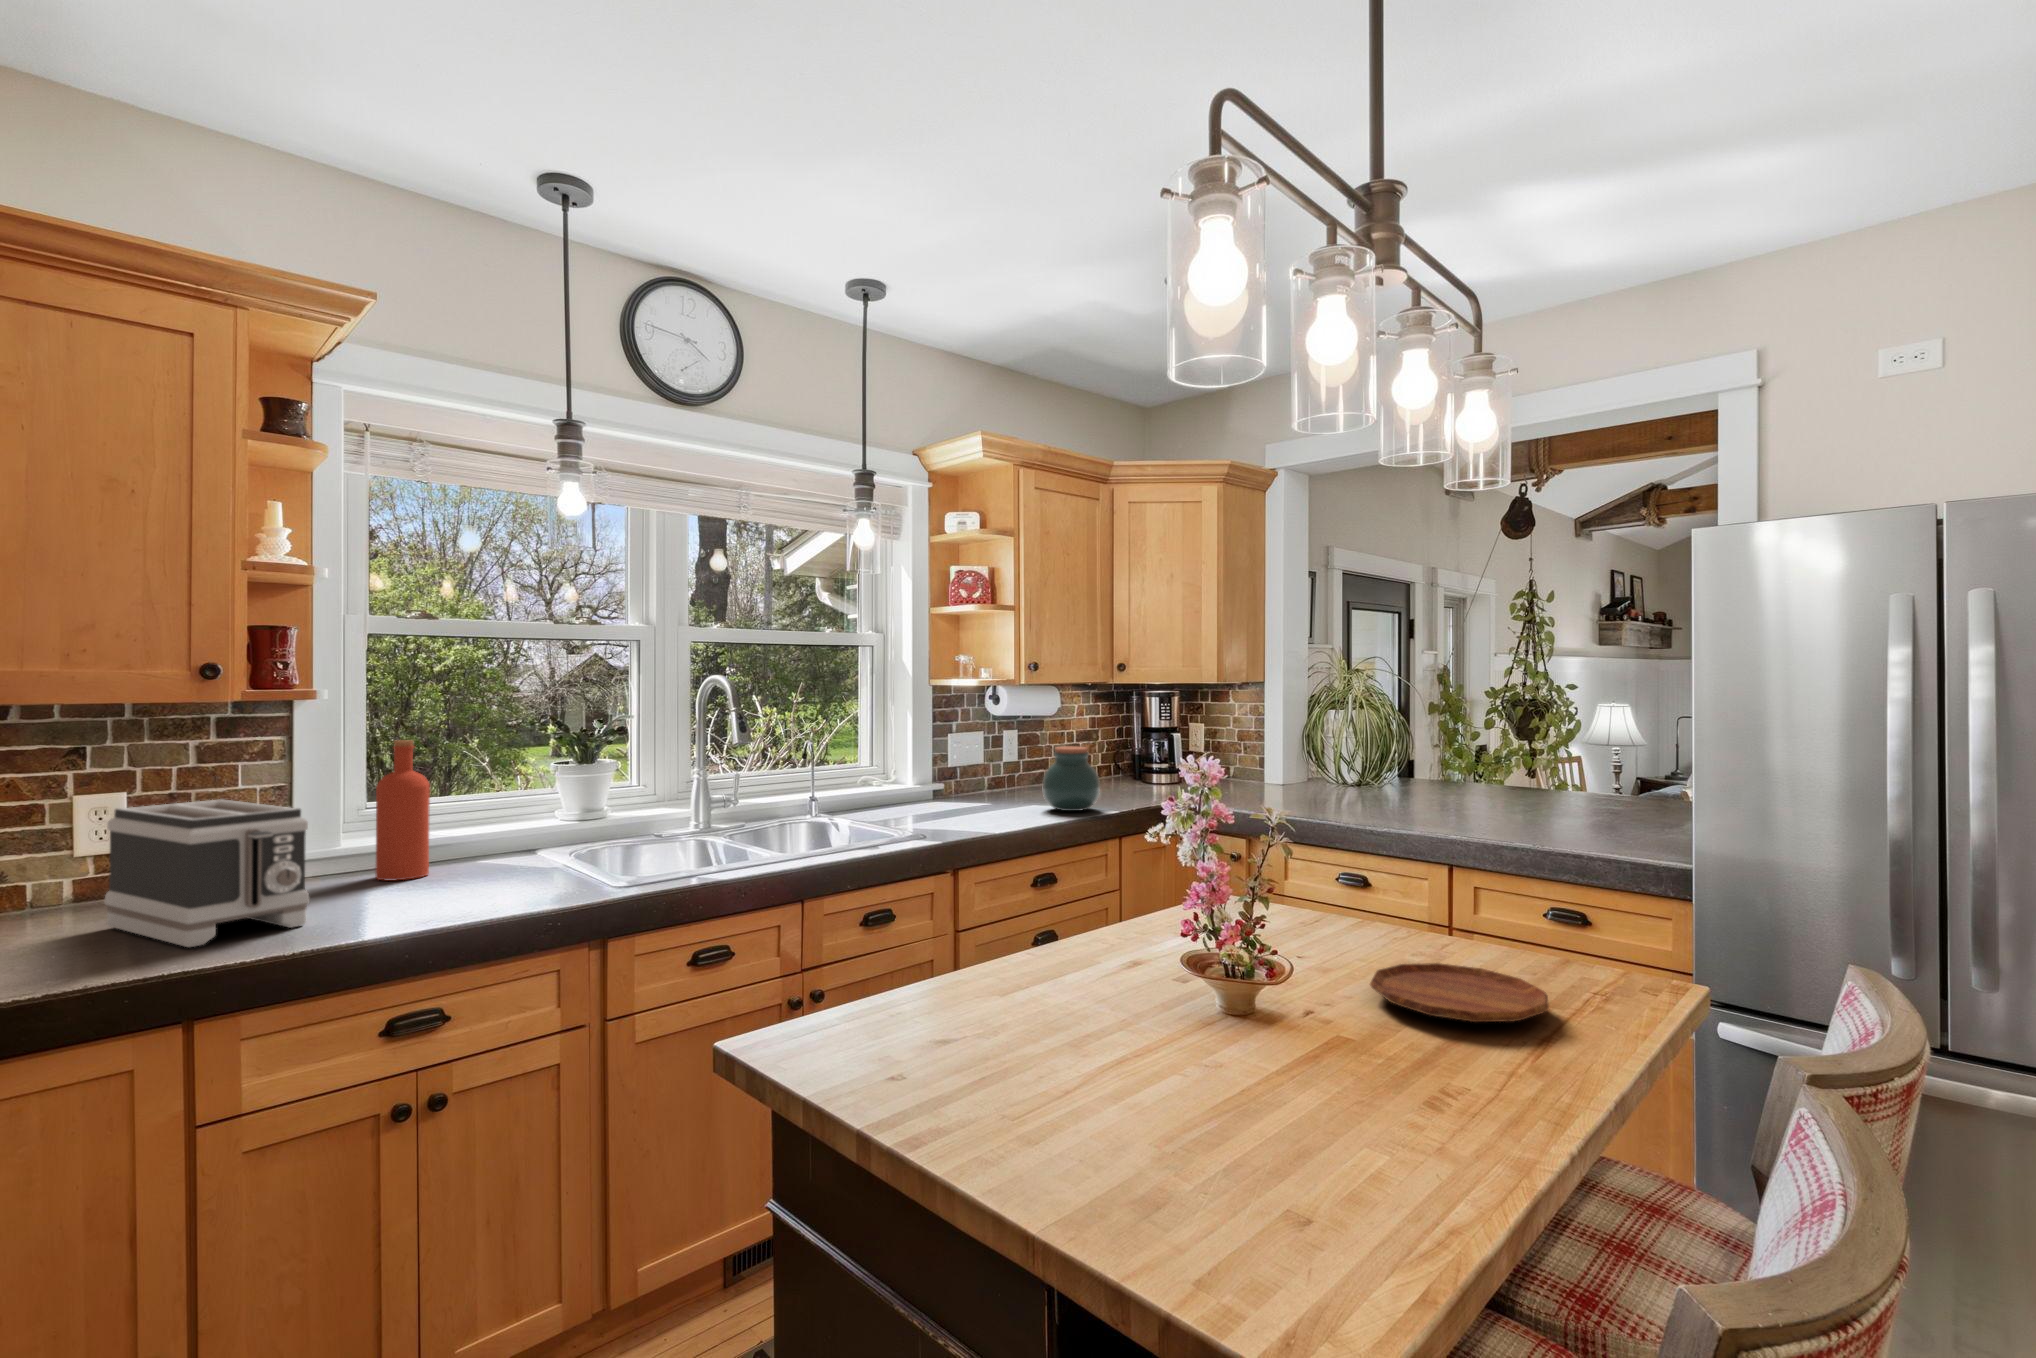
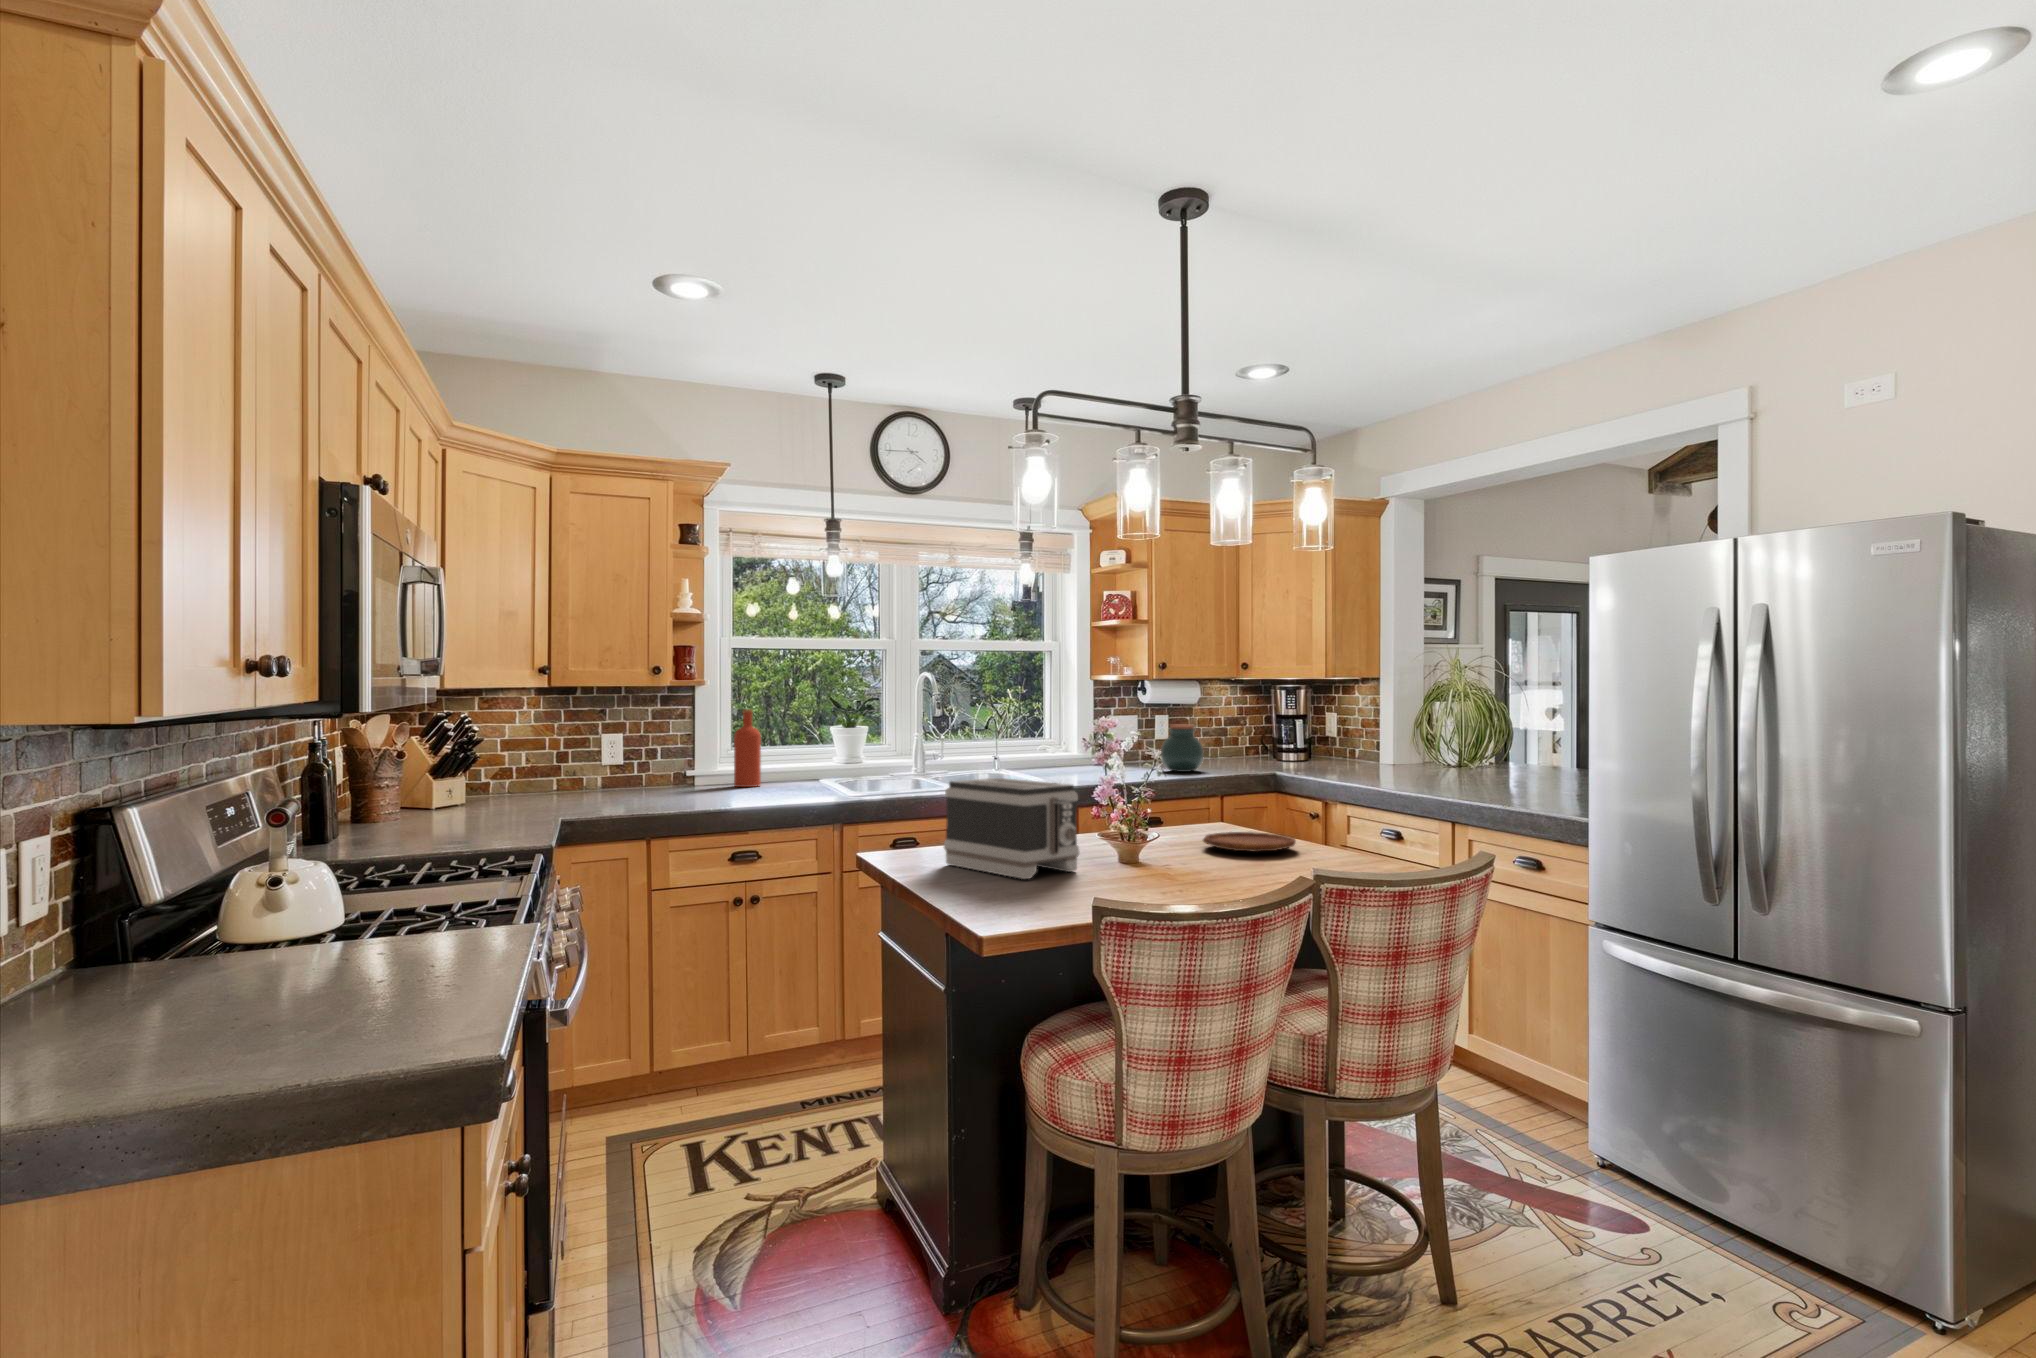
toaster: present [104,799,310,947] -> present [944,778,1079,879]

